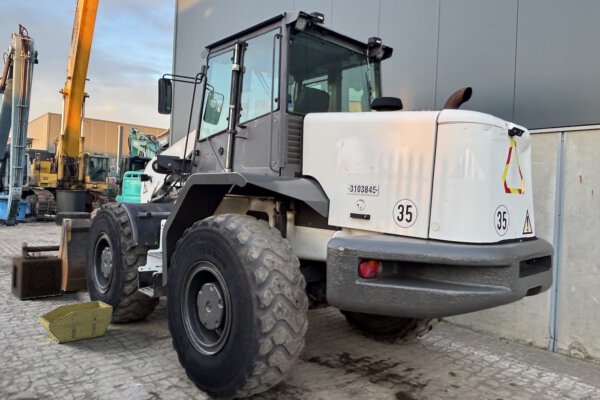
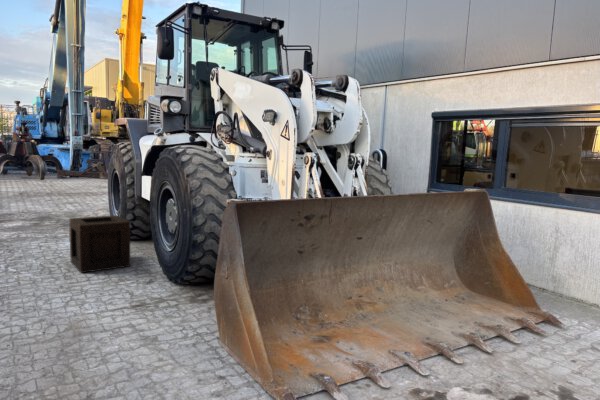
storage bin: present [38,301,113,343] -> none [101,284,200,349]

